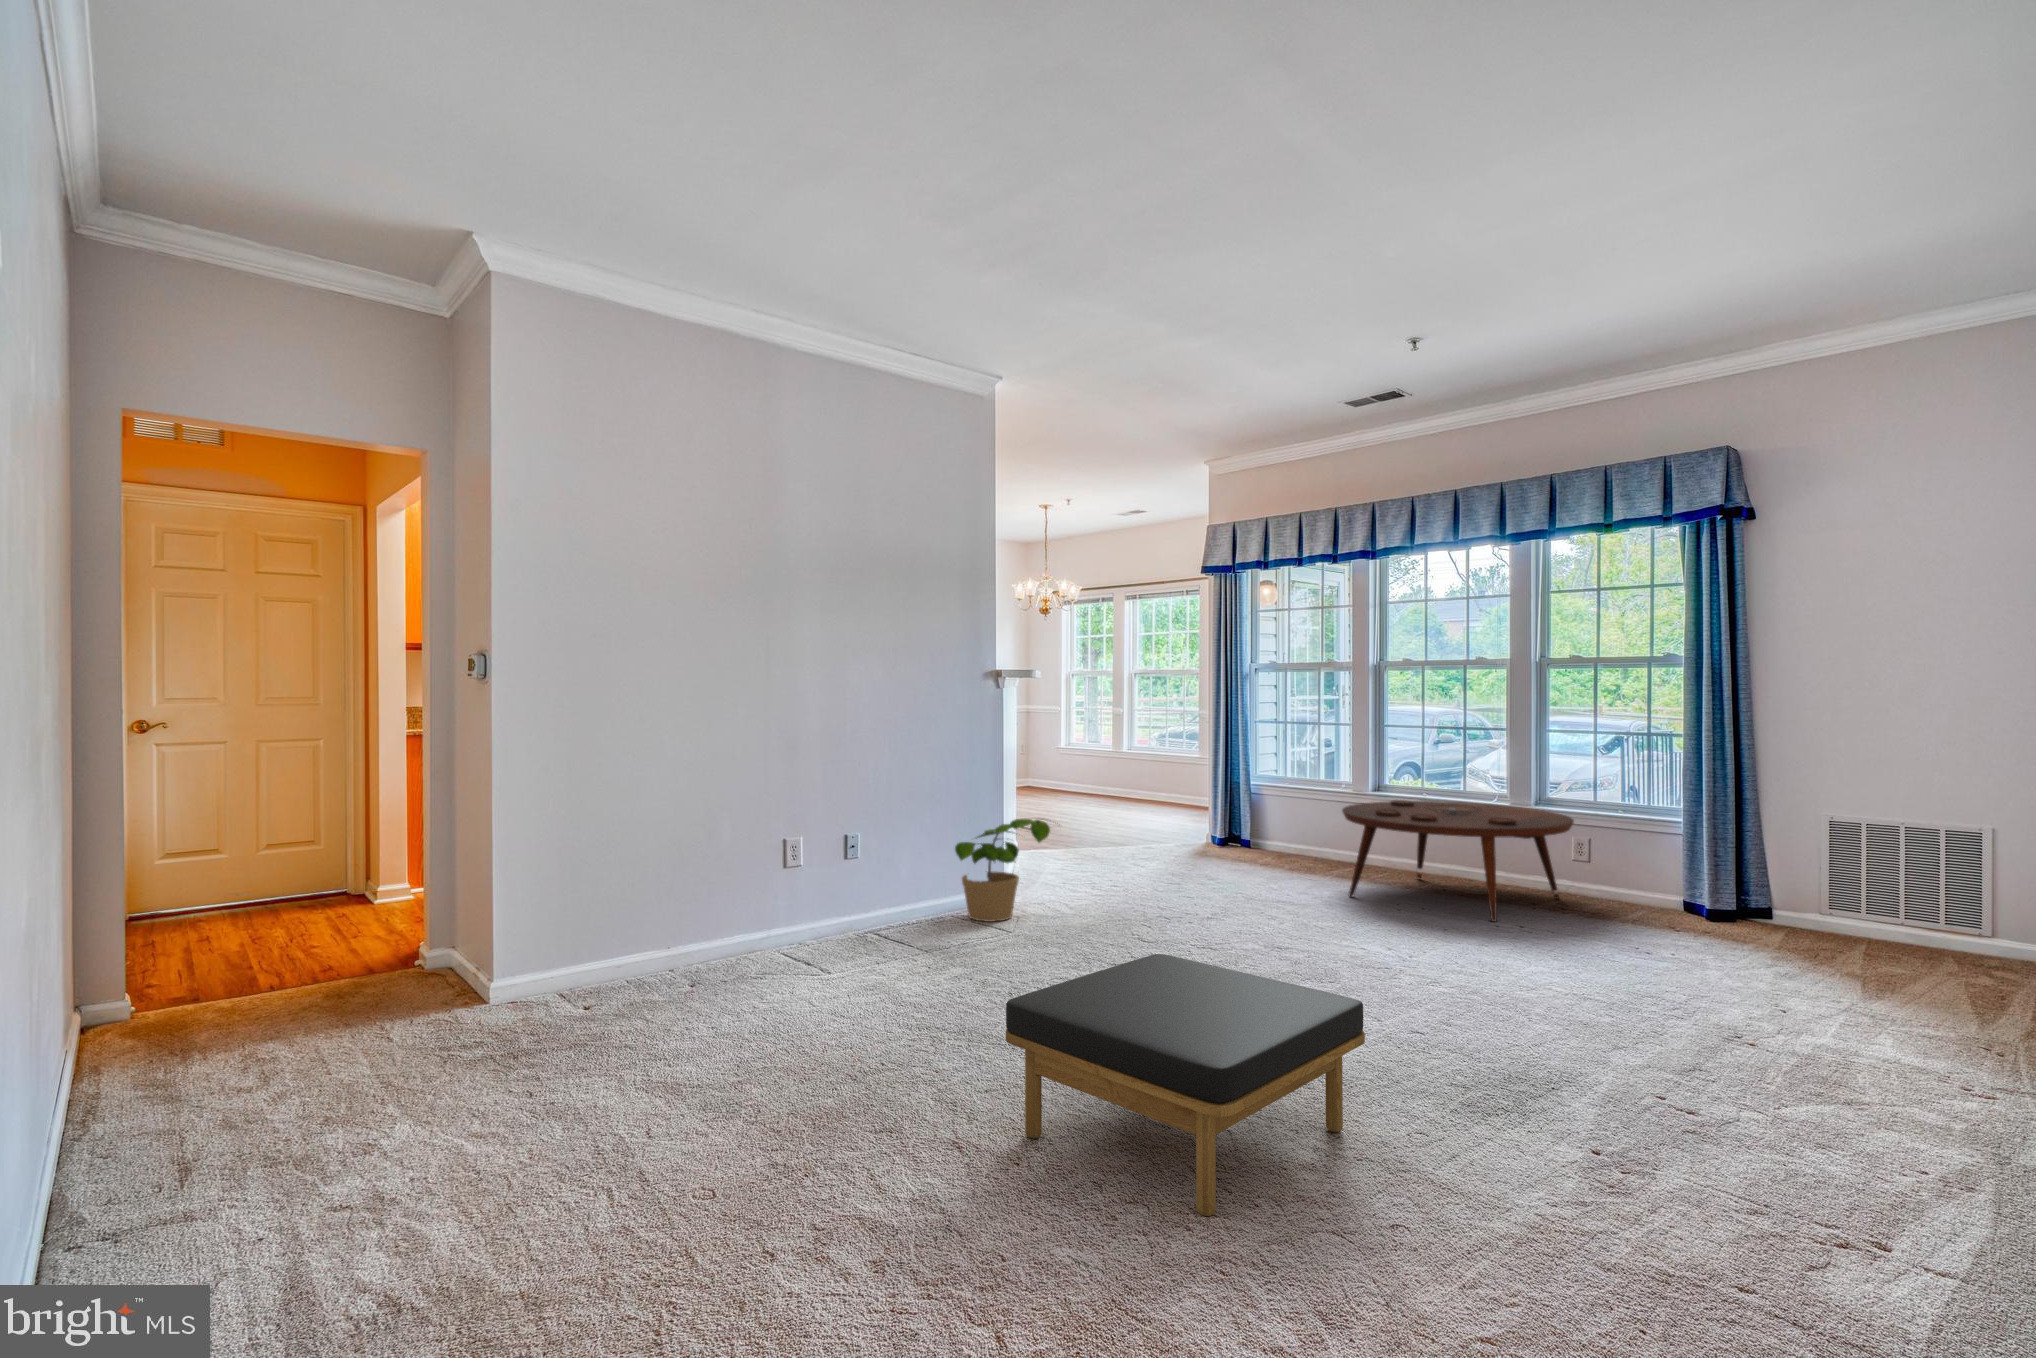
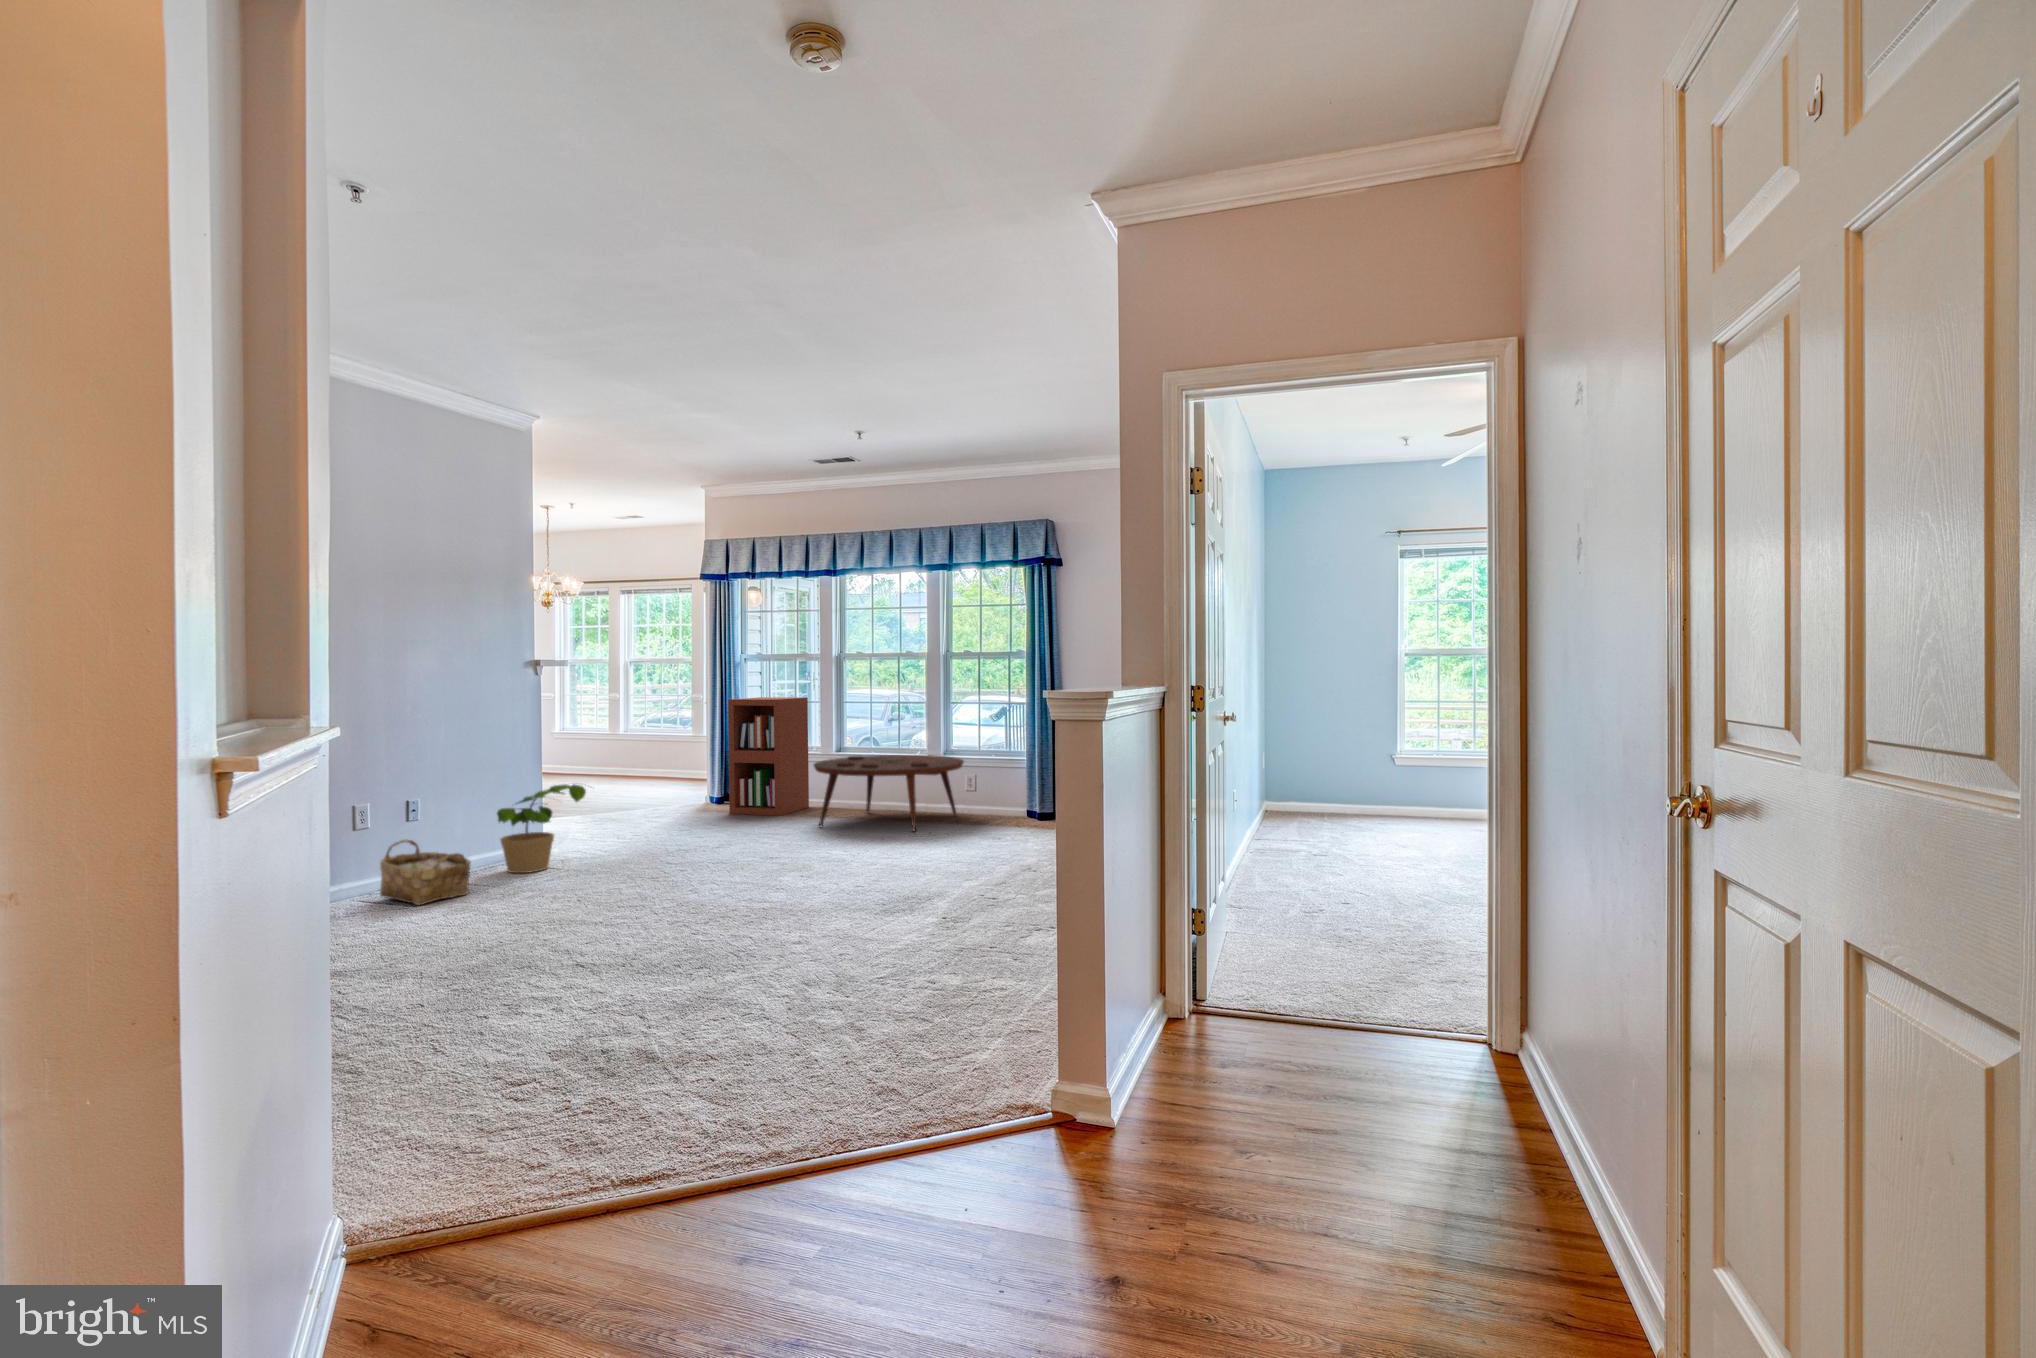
bookshelf: none [1233,717,1336,871] -> present [728,697,809,815]
woven basket: none [832,871,920,953] -> present [380,840,471,905]
ottoman: present [1006,954,1365,1216] -> none [596,857,828,987]

